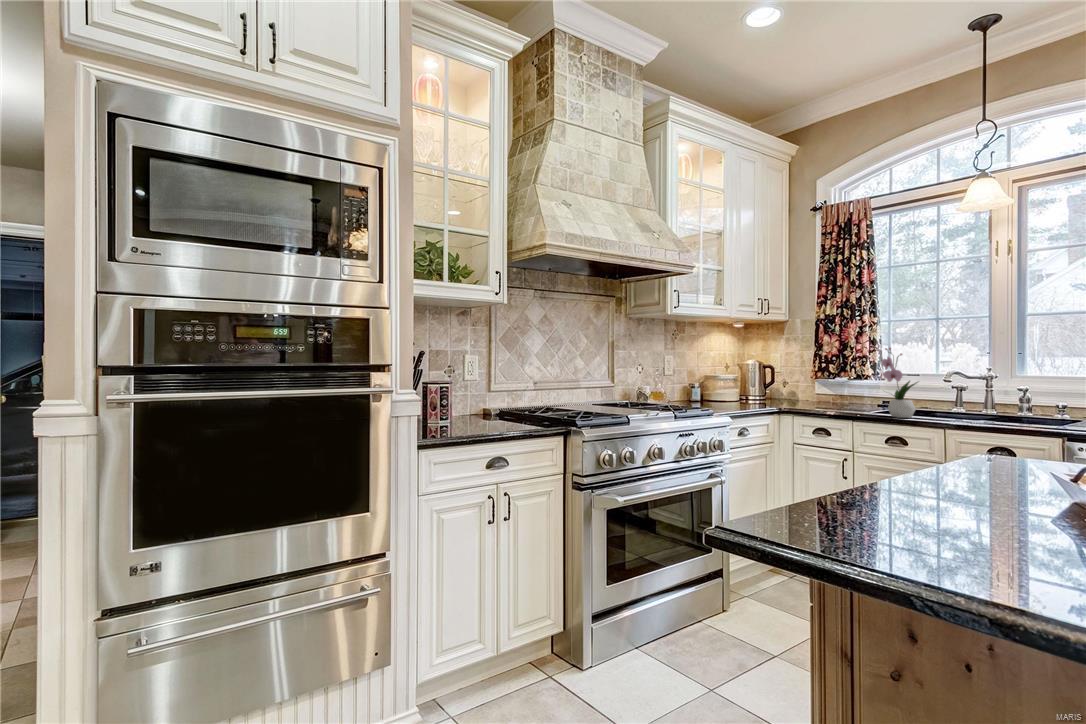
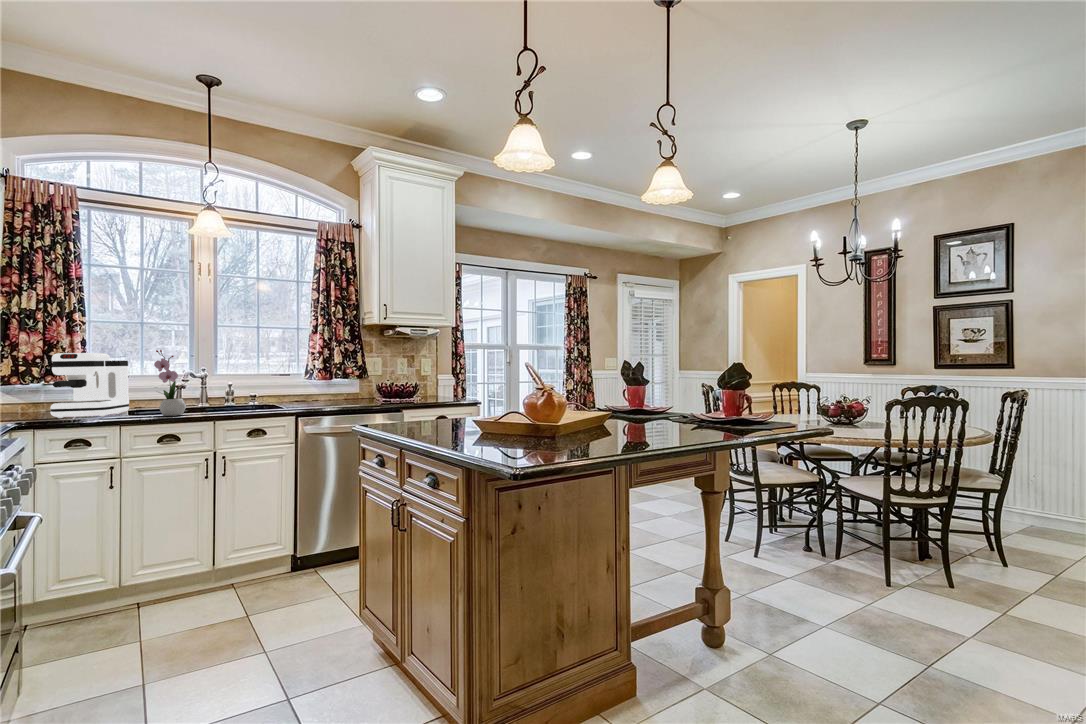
coffee maker: none [812,352,885,411] -> present [50,353,129,418]

